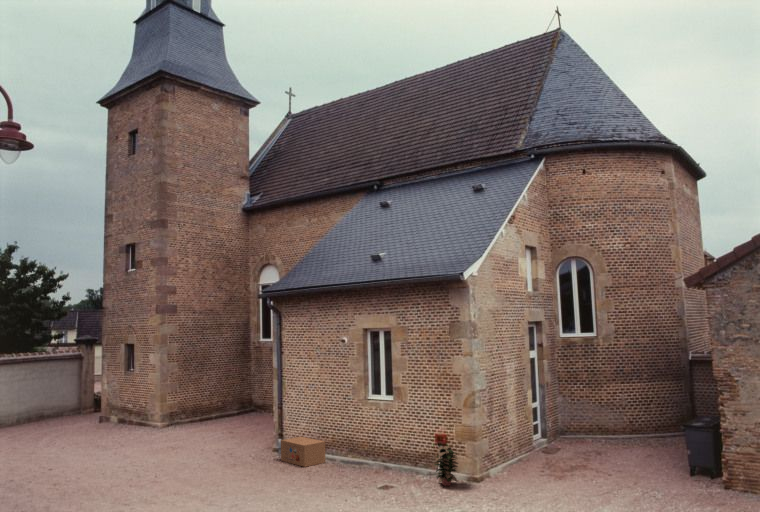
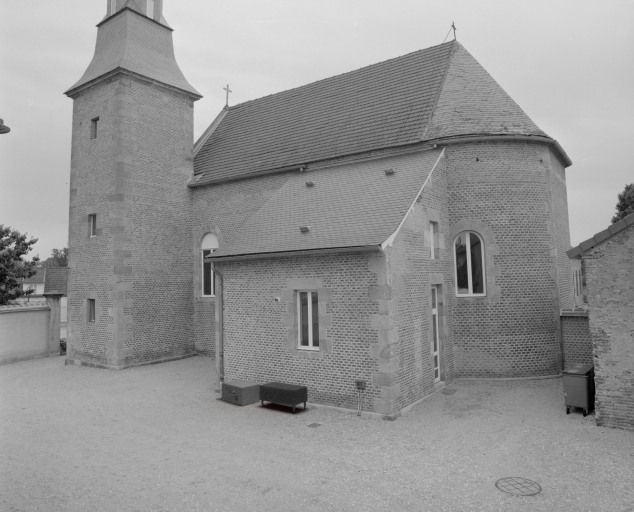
bench: none [324,439,381,474] -> present [259,382,308,413]
decorative plant: present [434,447,458,486] -> none [354,390,377,424]

